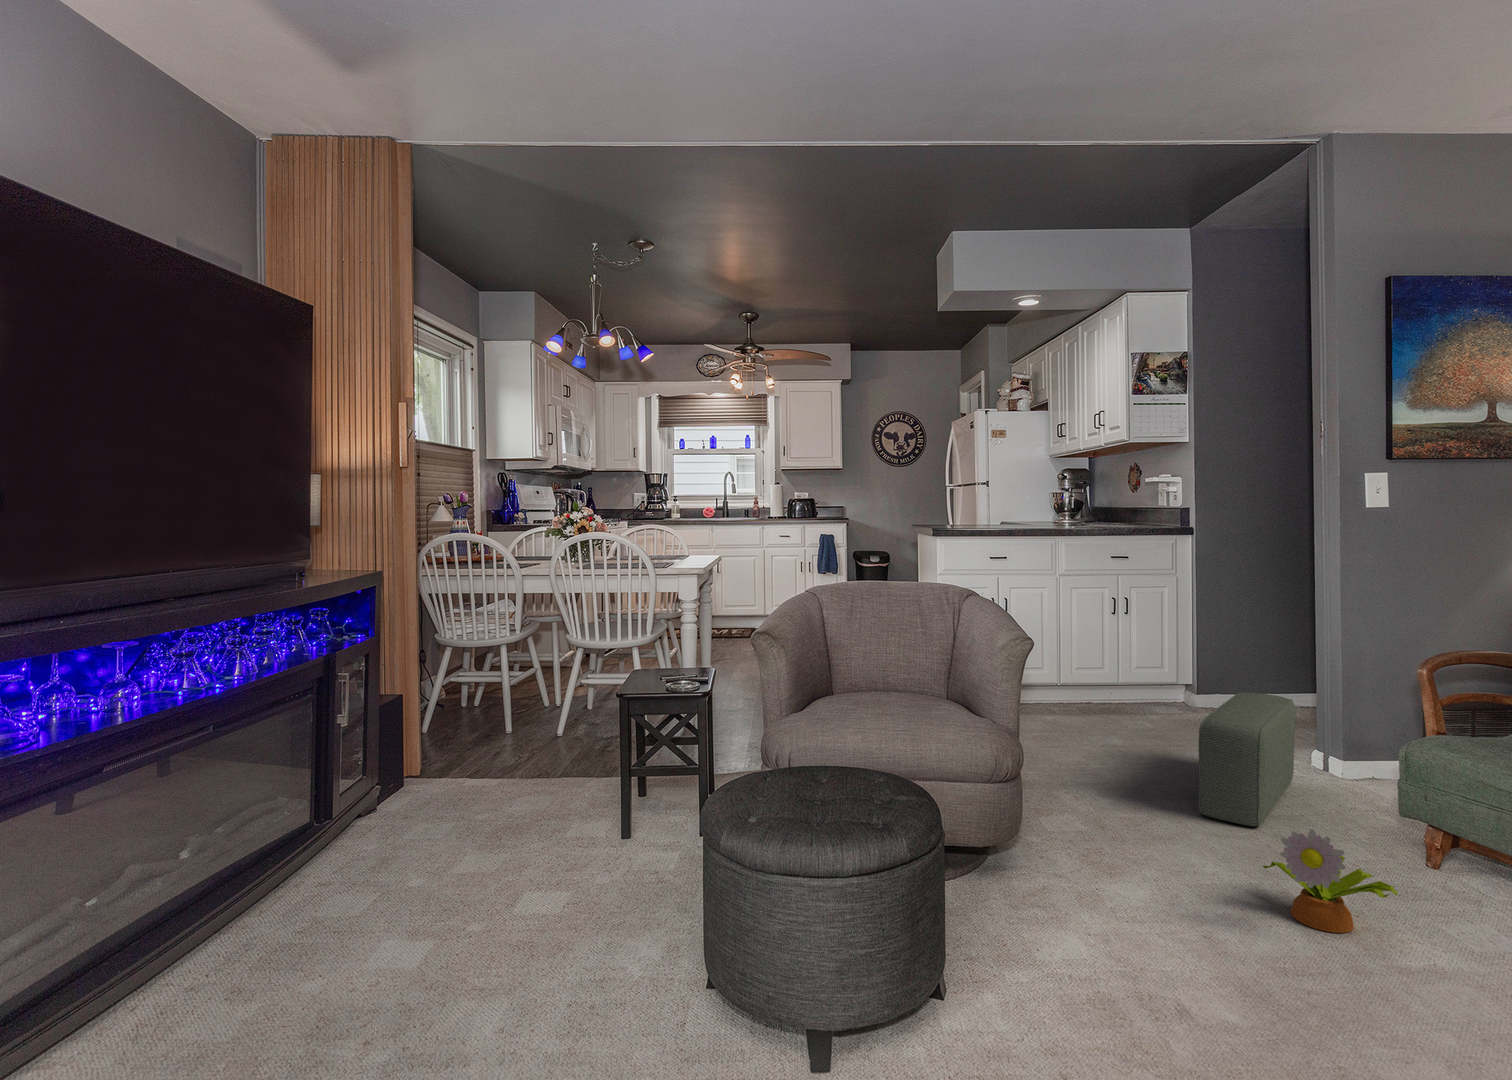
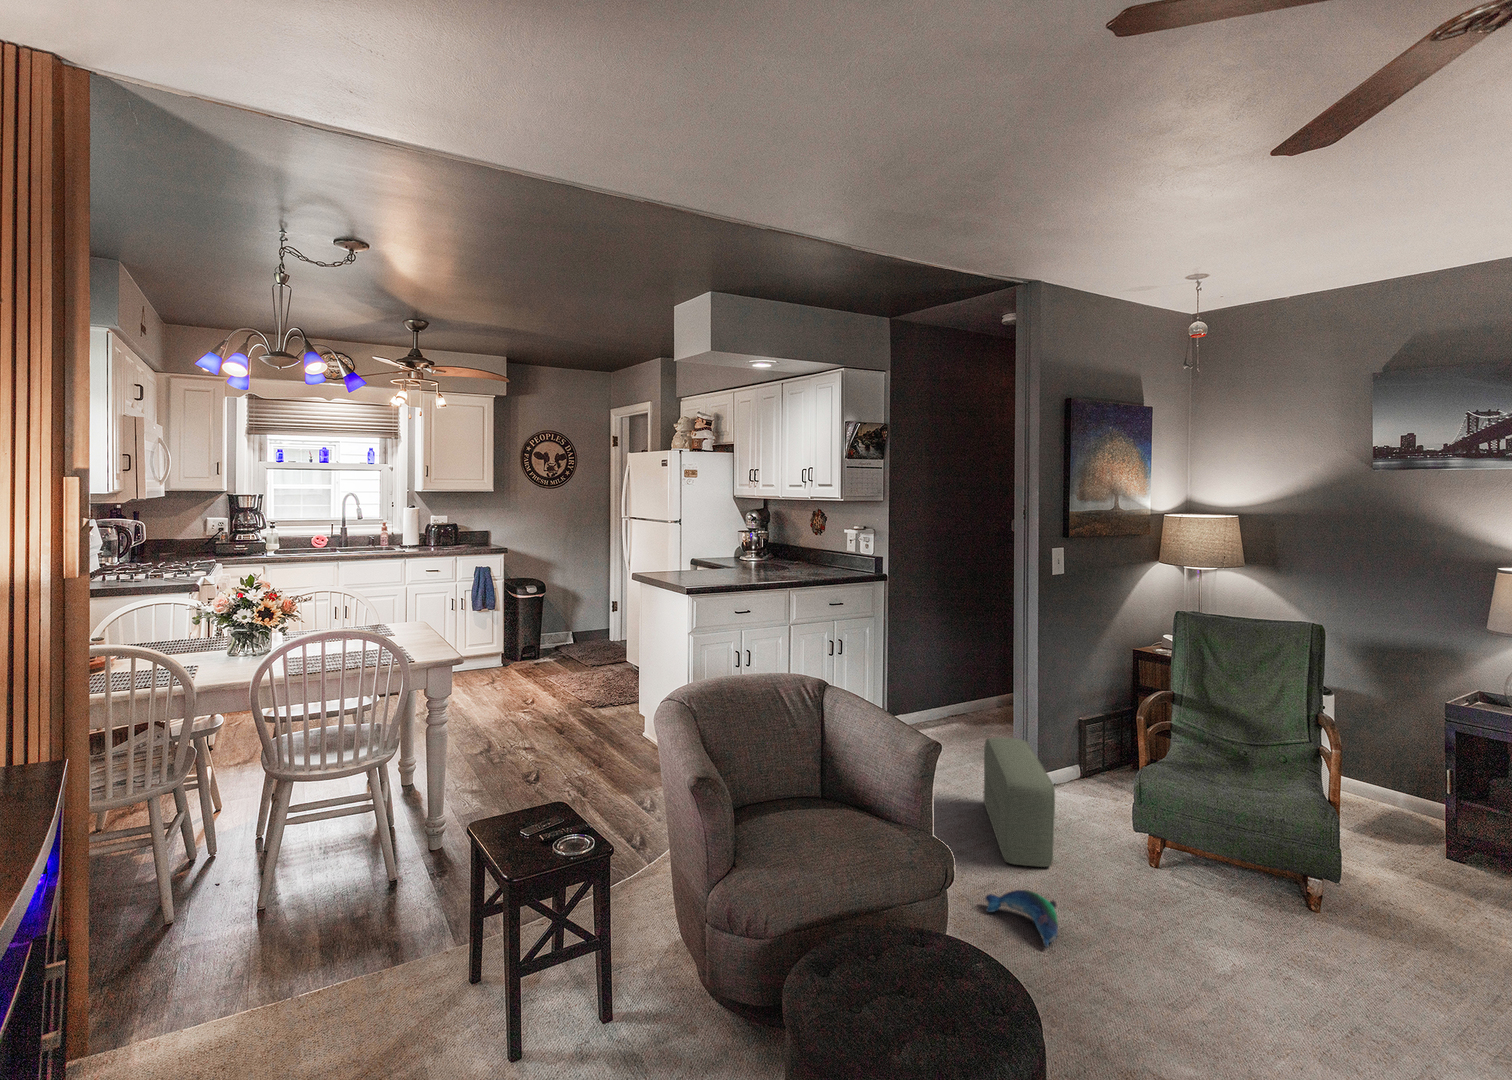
plush toy: none [1125,823,1201,876] -> present [985,890,1058,947]
decorative plant: present [1263,829,1398,933] -> none [1127,891,1220,970]

